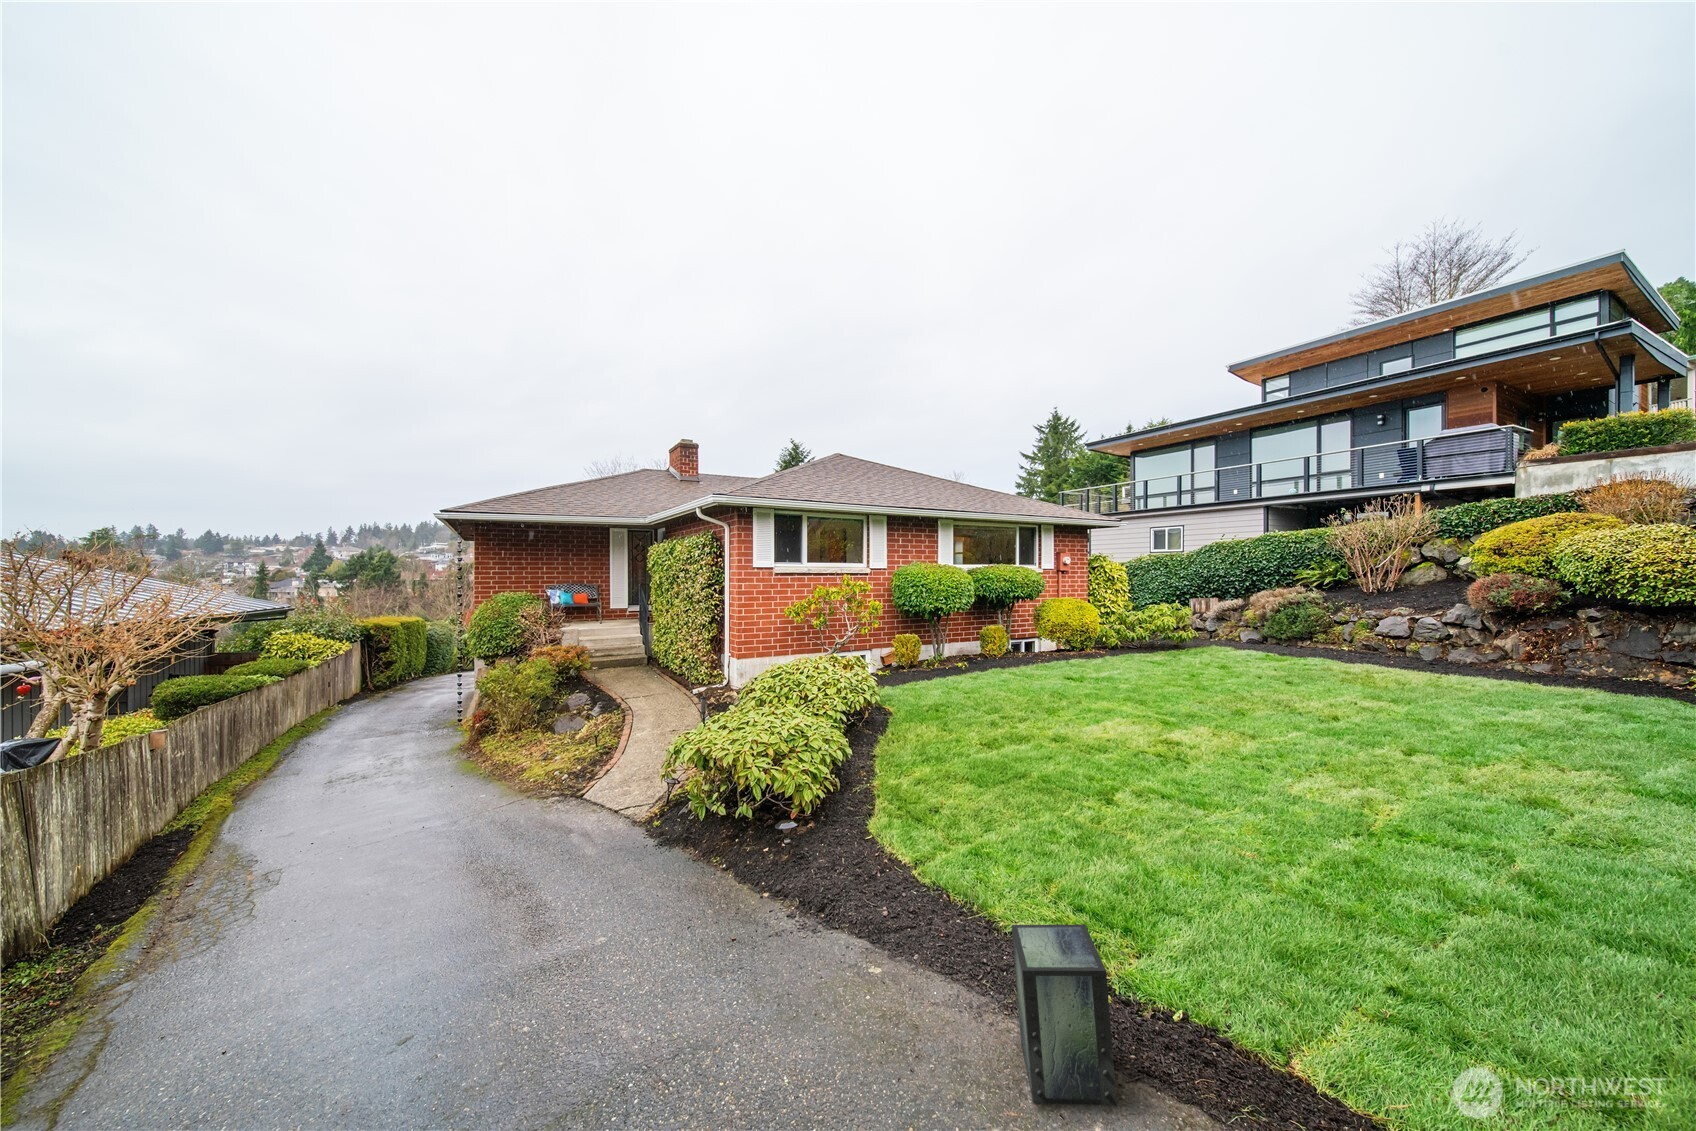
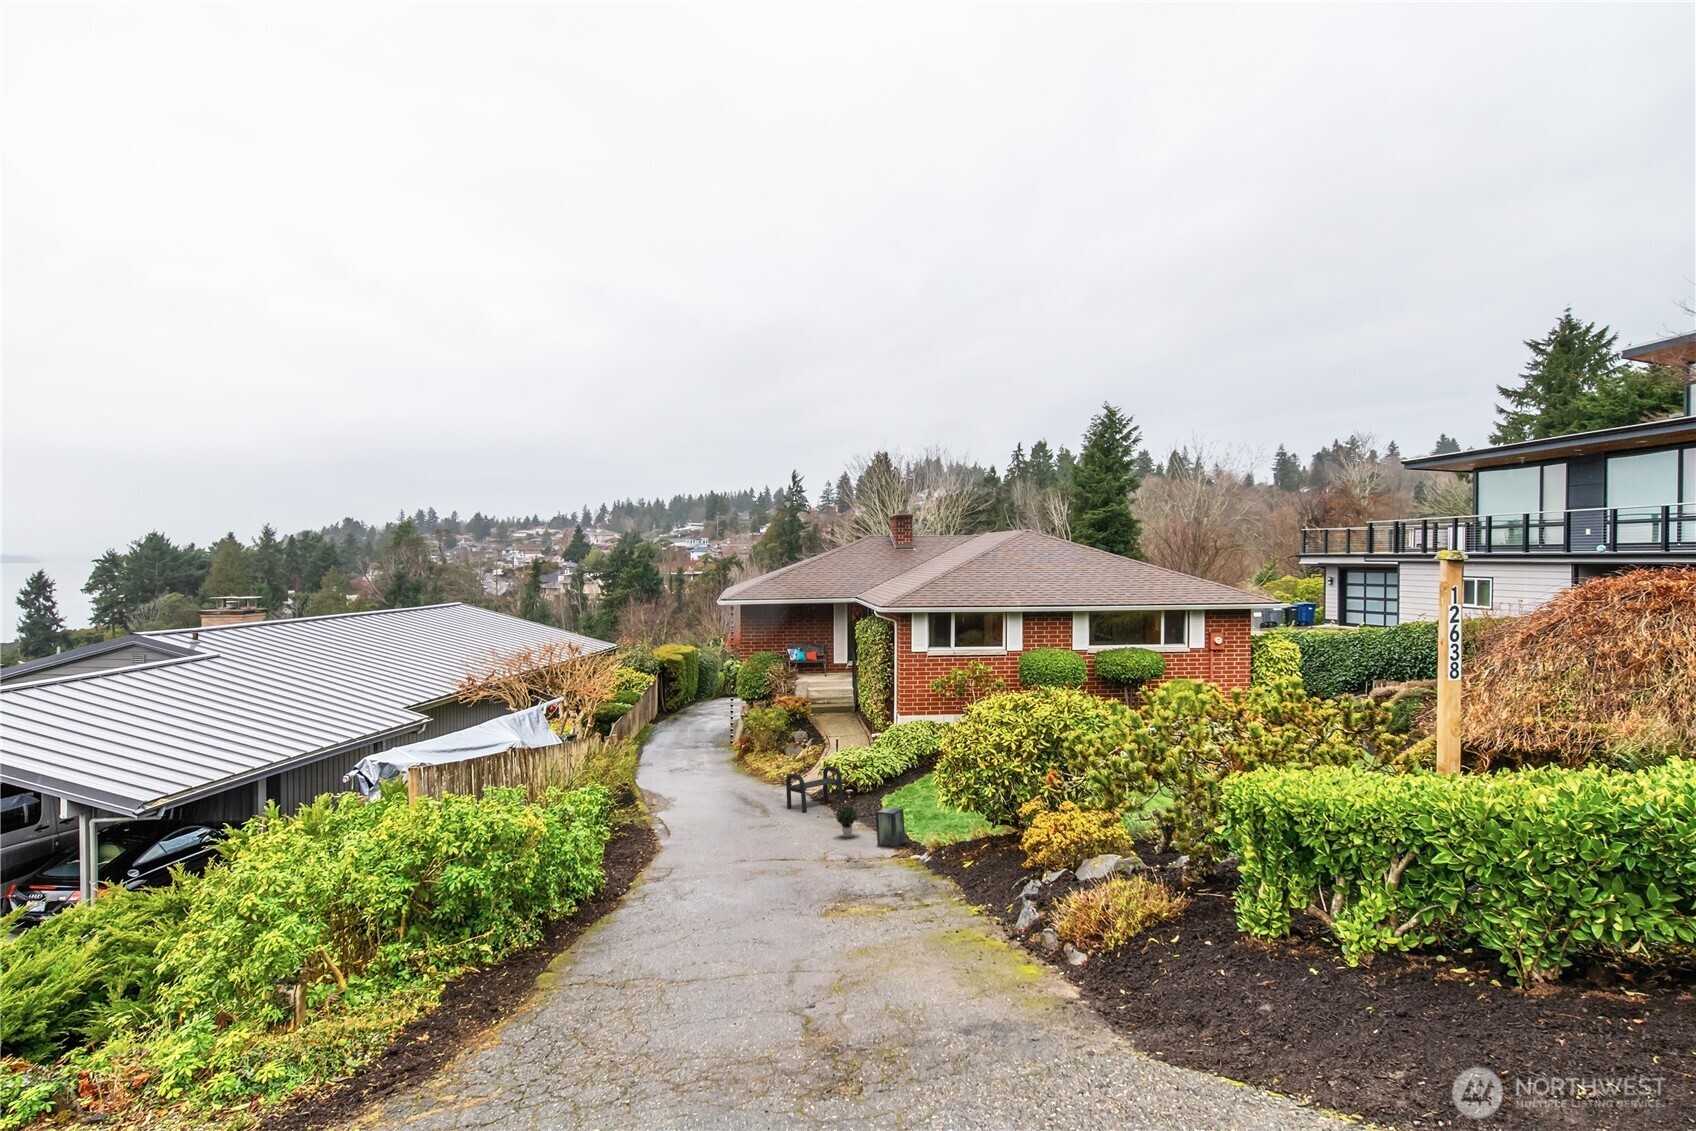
bench: none [581,762,718,894] -> present [786,766,844,813]
potted plant: none [810,916,890,1043] -> present [835,804,858,838]

